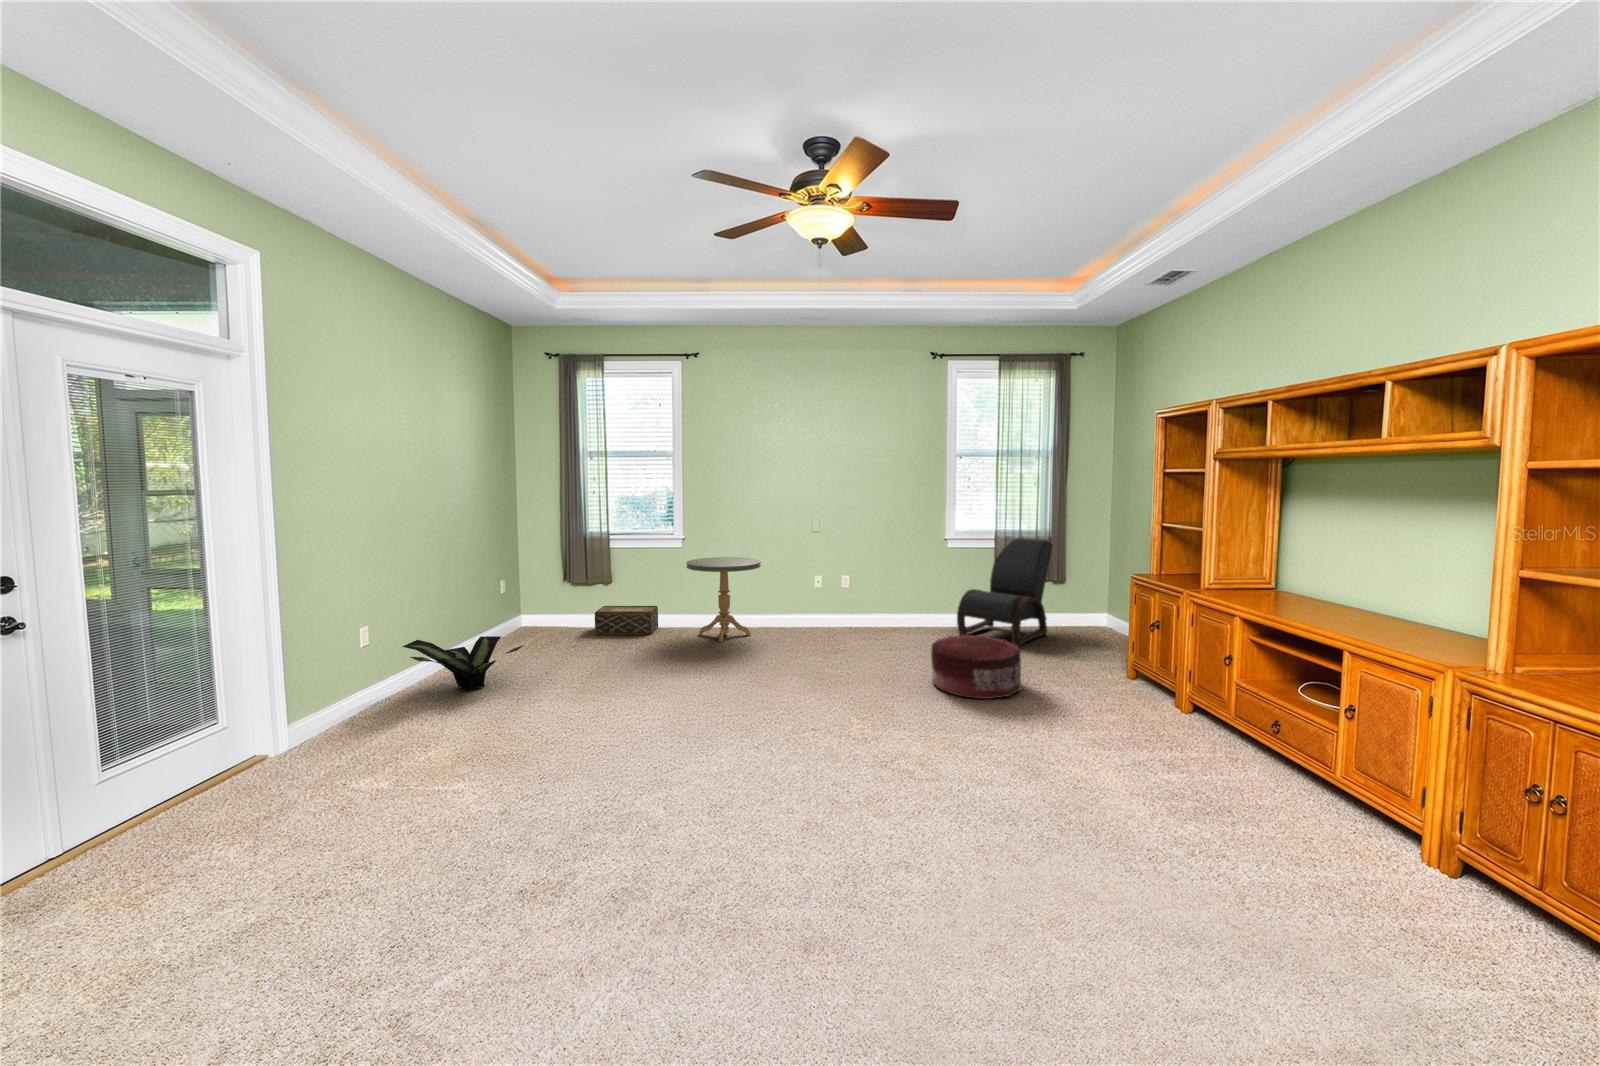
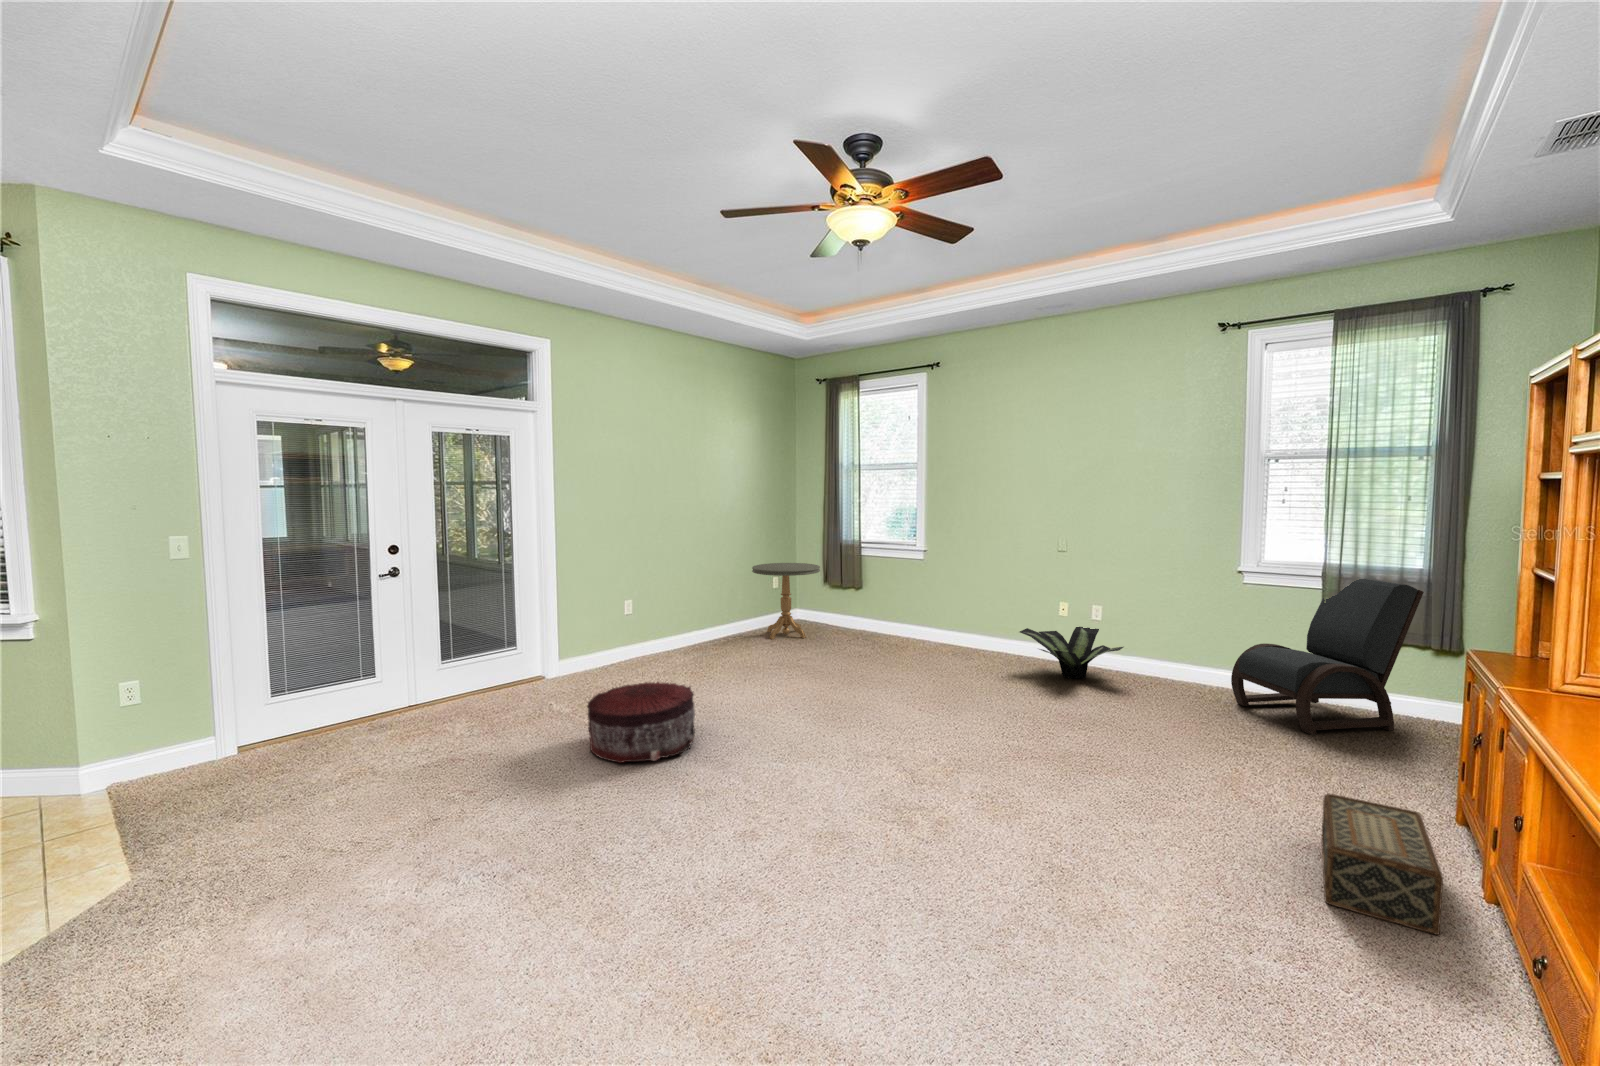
side table: present [686,557,761,642] -> present [752,563,820,639]
woven basket: present [595,606,658,635] -> present [1321,794,1443,935]
pouf: present [931,635,1021,699] -> present [587,682,695,763]
potted plant: present [402,636,523,691] -> present [1020,627,1123,679]

